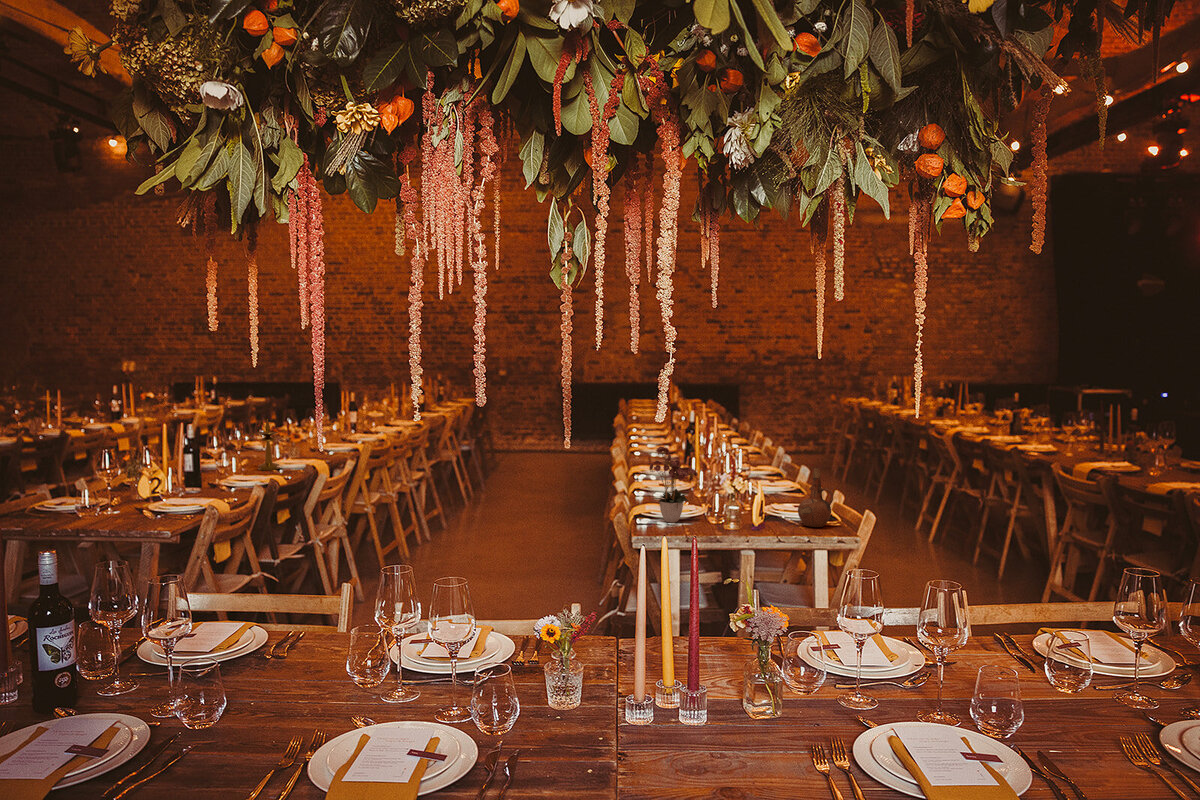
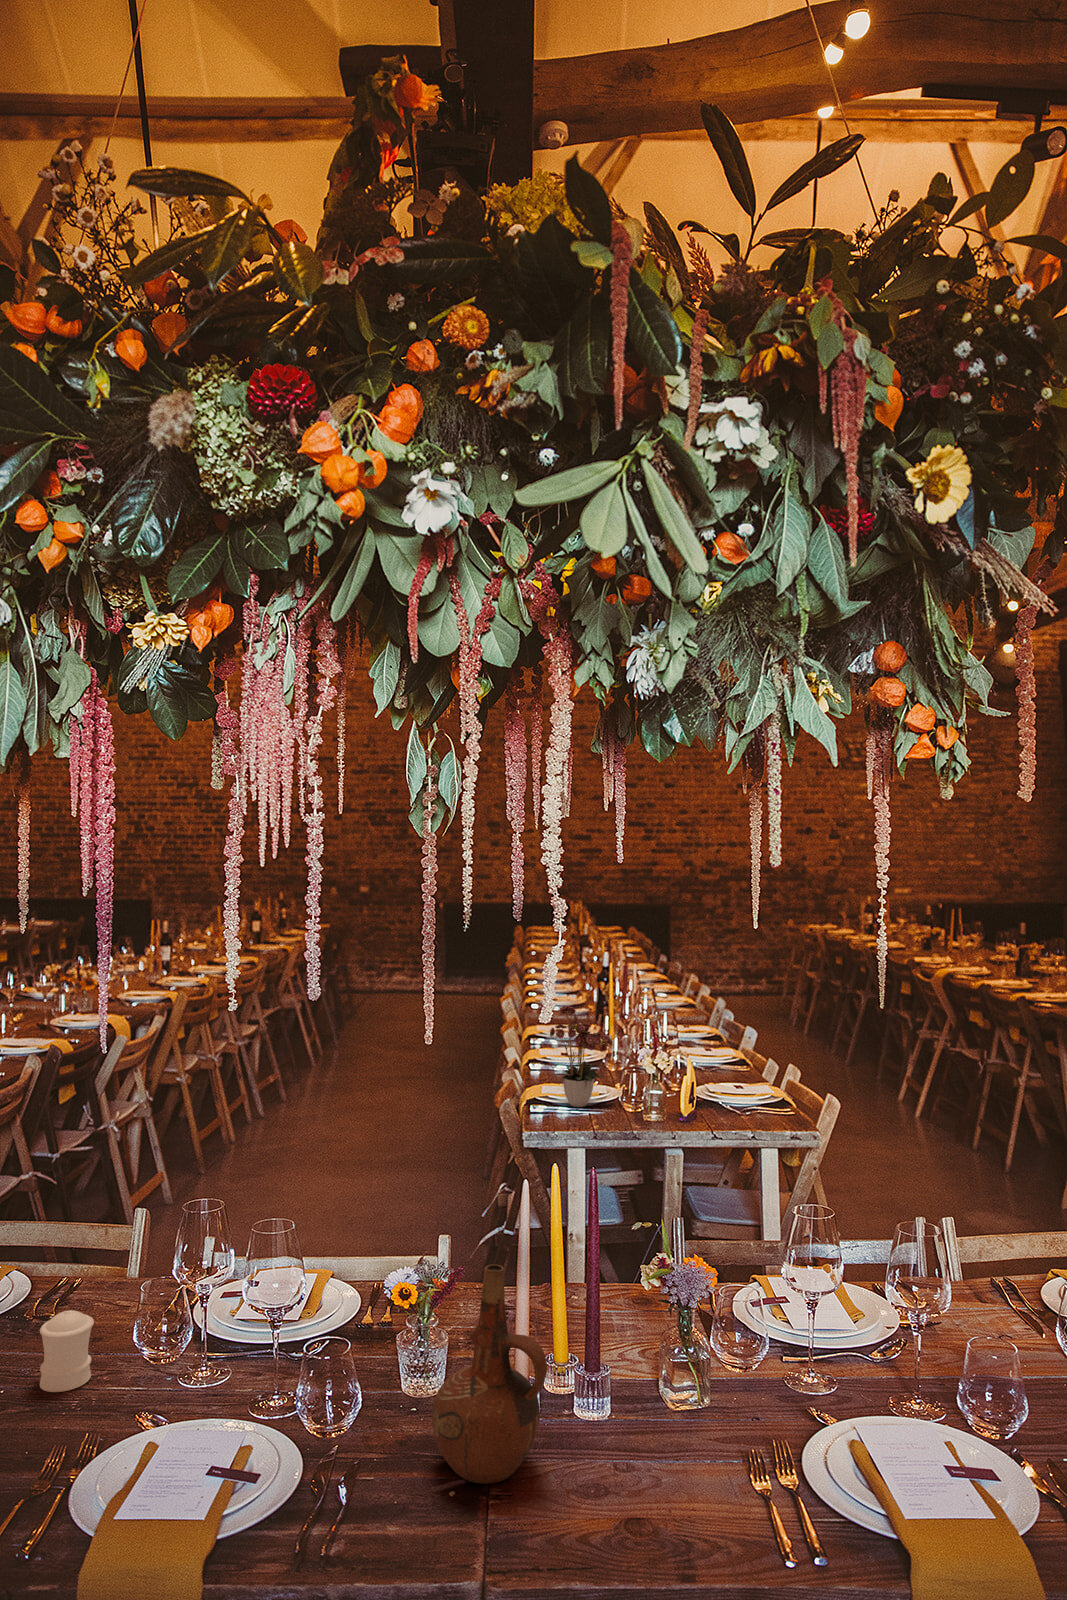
candlestick: present [257,420,280,470] -> none [34,961,66,1029]
ceramic pitcher: present [798,468,833,527] -> present [432,1264,547,1484]
salt shaker: none [288,647,325,702] -> present [40,1310,94,1392]

